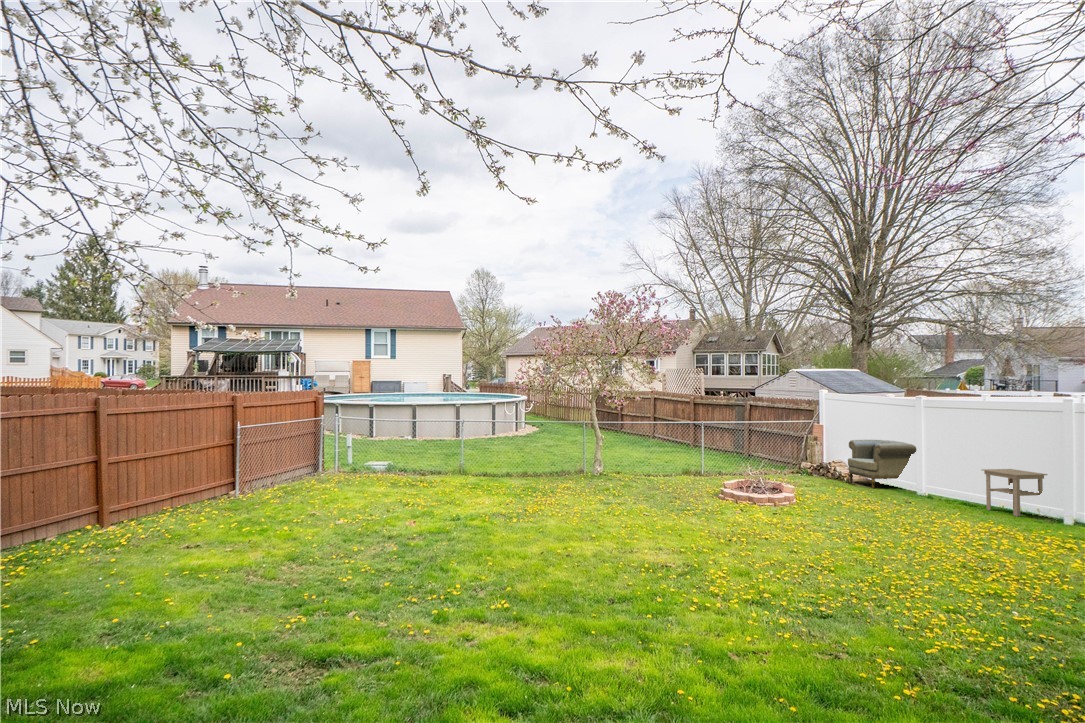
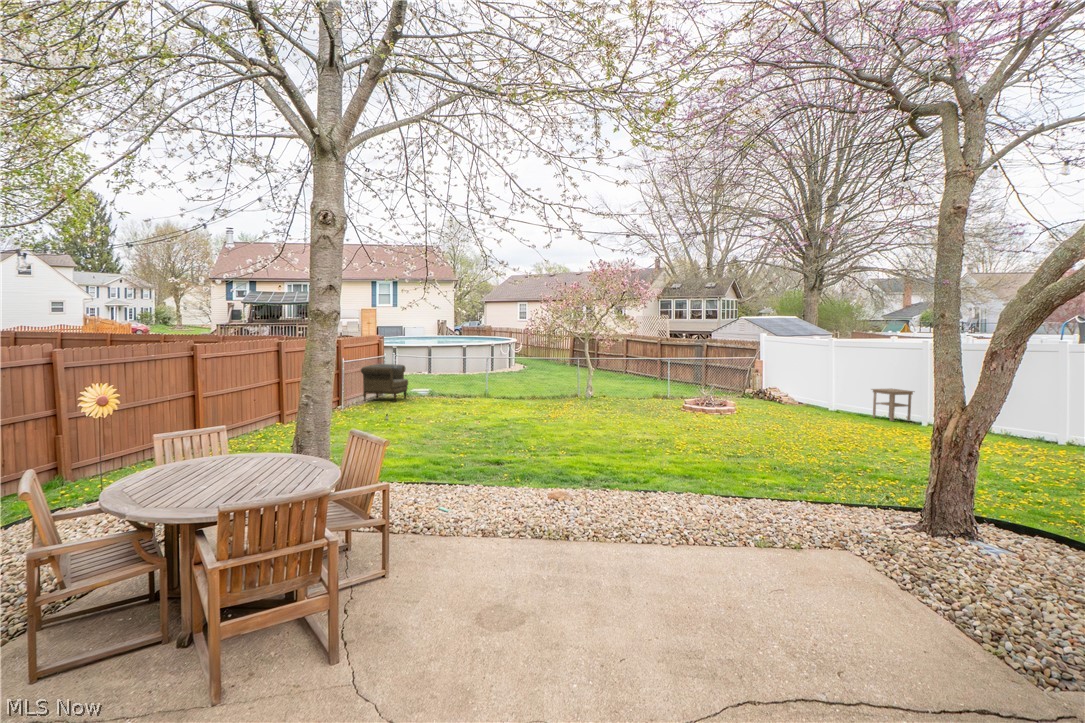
armchair: present [848,440,916,488] -> present [361,364,408,401]

